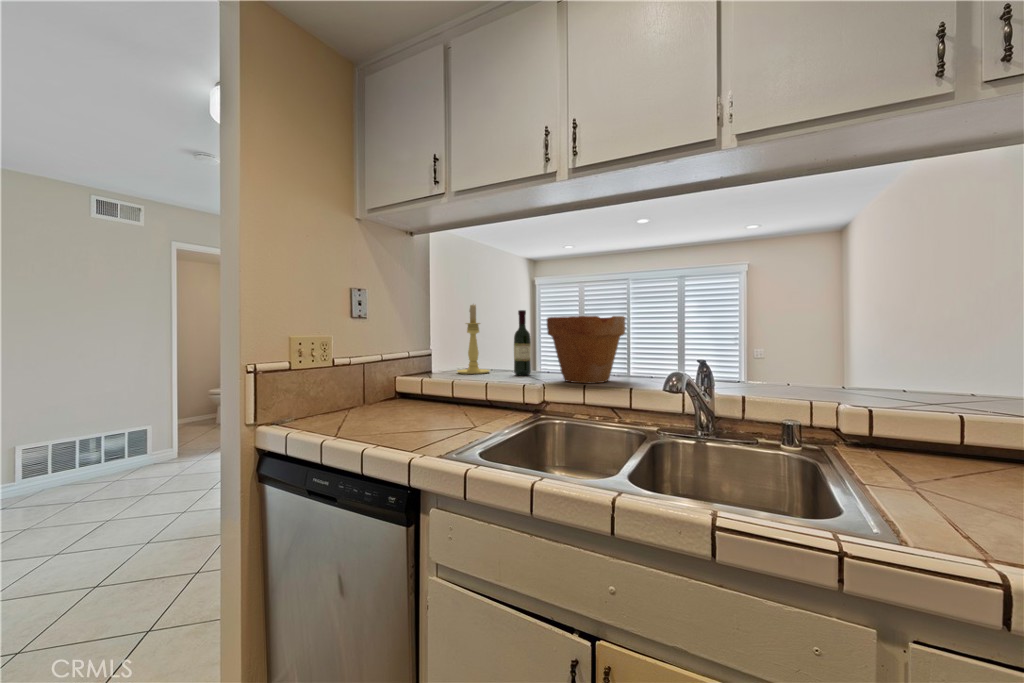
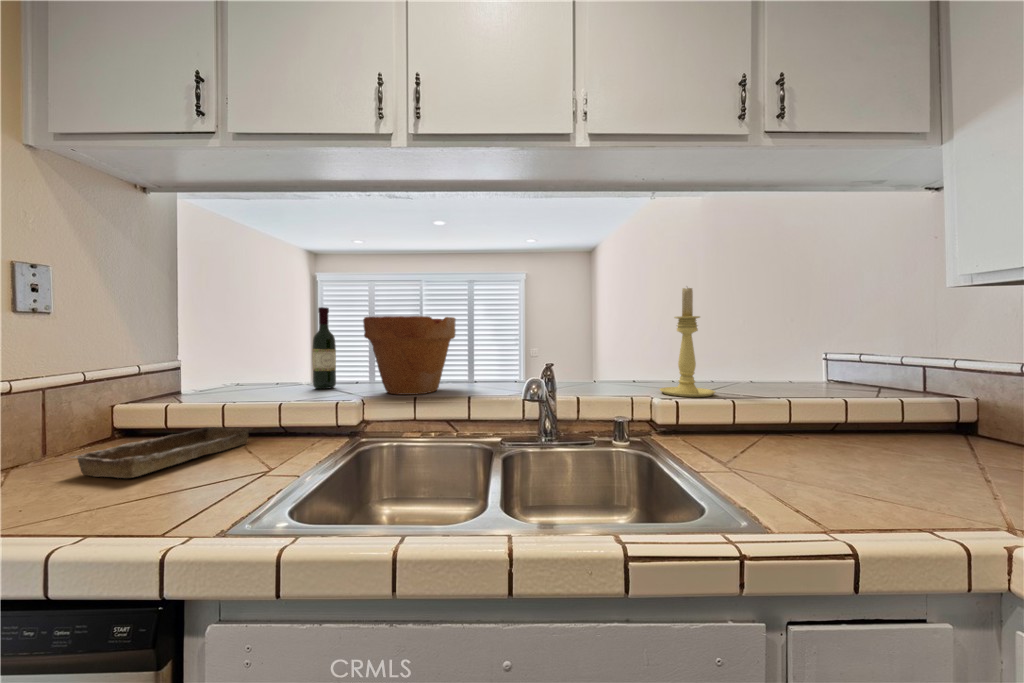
candle holder: present [457,304,490,374] -> present [659,288,715,397]
tray: none [372,396,469,421] -> present [70,427,251,478]

